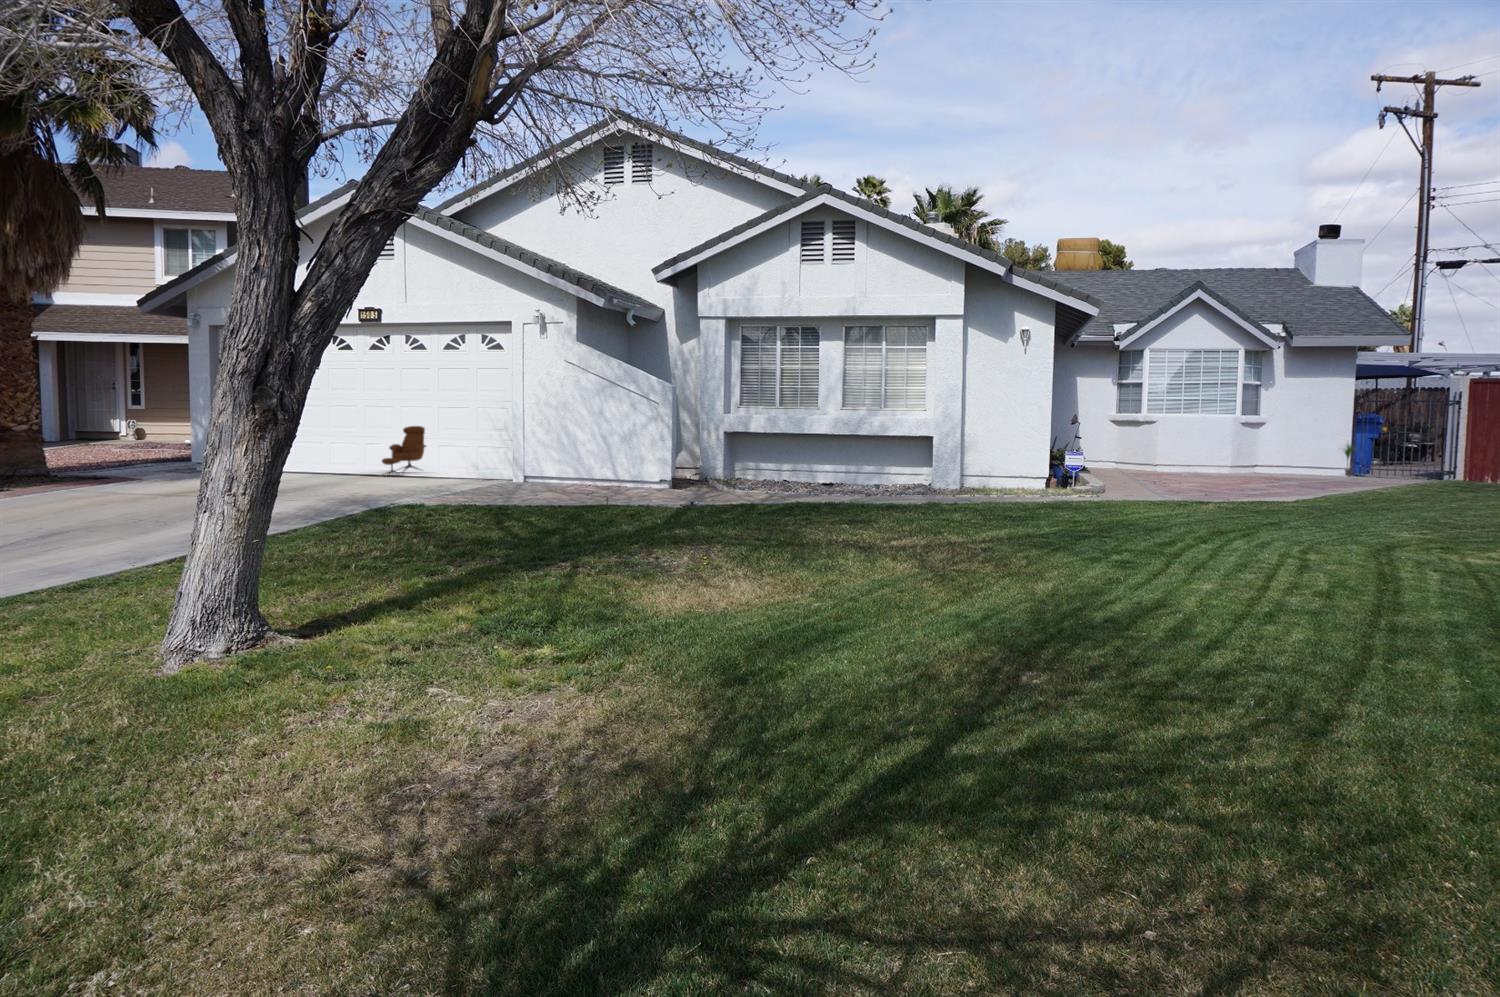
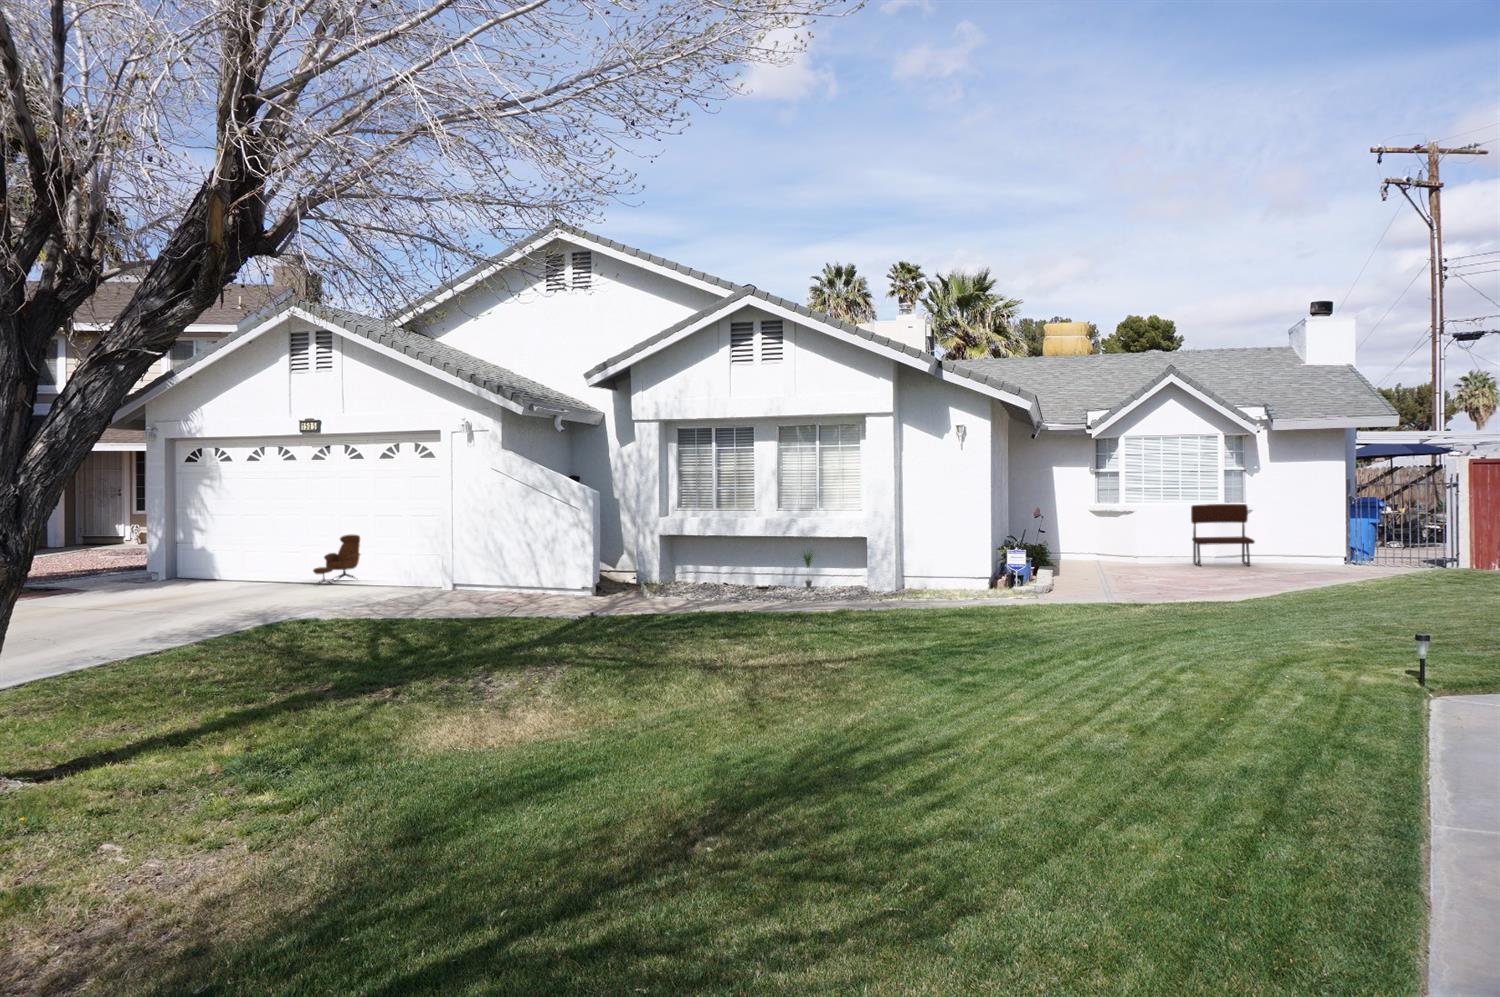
bench: none [1209,416,1271,475] -> present [1191,504,1254,566]
potted plant: present [1343,445,1354,475] -> present [803,550,813,588]

